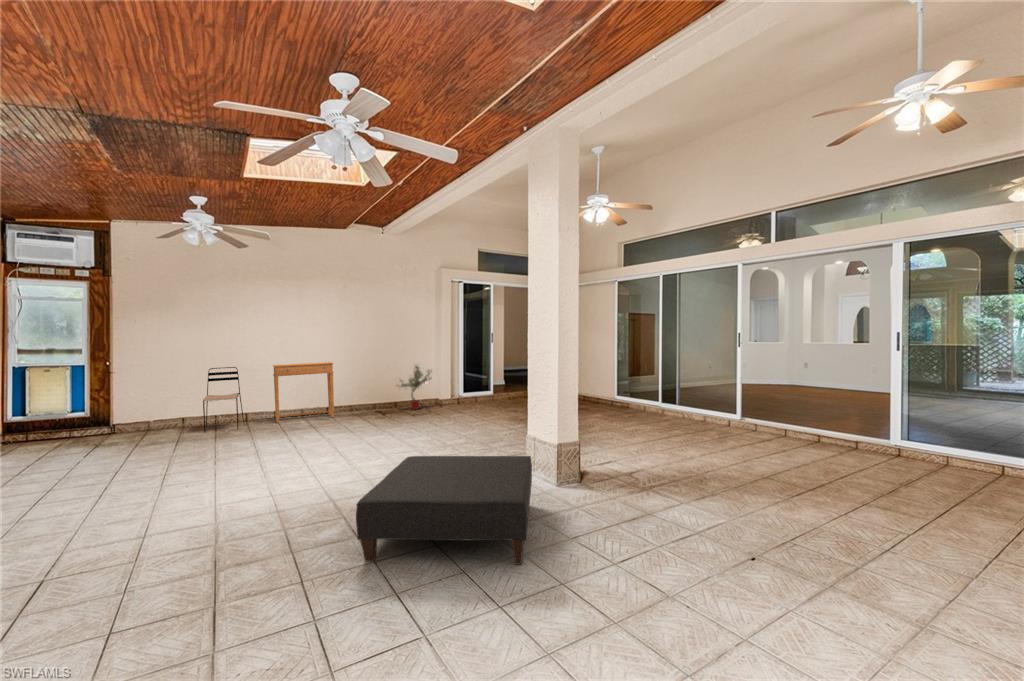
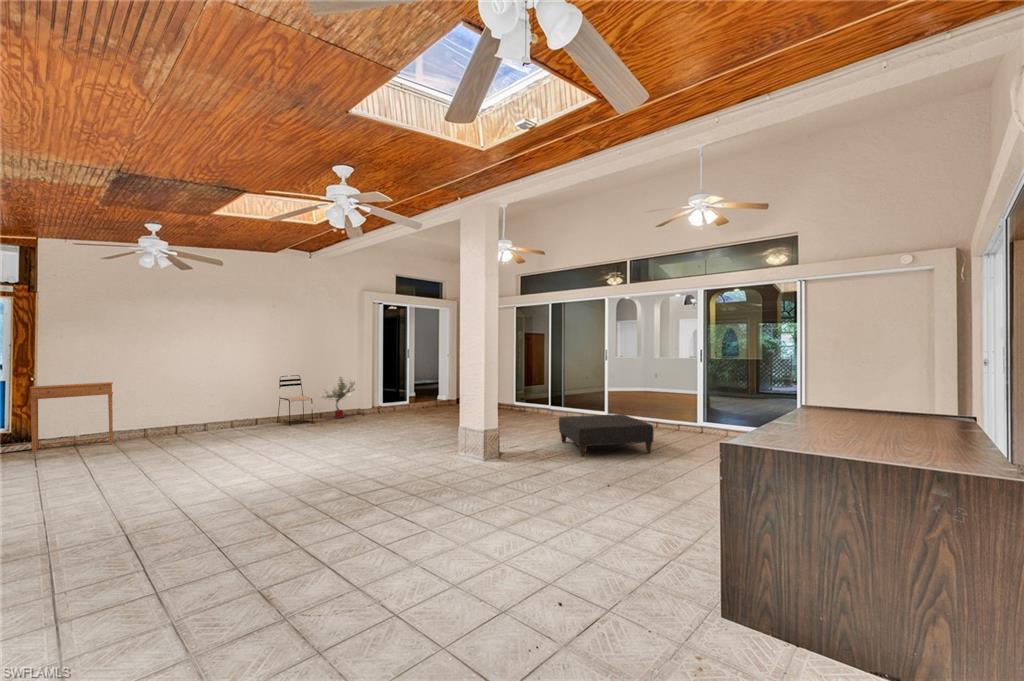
side table: present [273,362,334,423] -> present [30,382,113,453]
dining chair: present [203,367,244,432] -> present [277,375,313,426]
ottoman: present [356,456,532,564] -> present [559,414,654,457]

